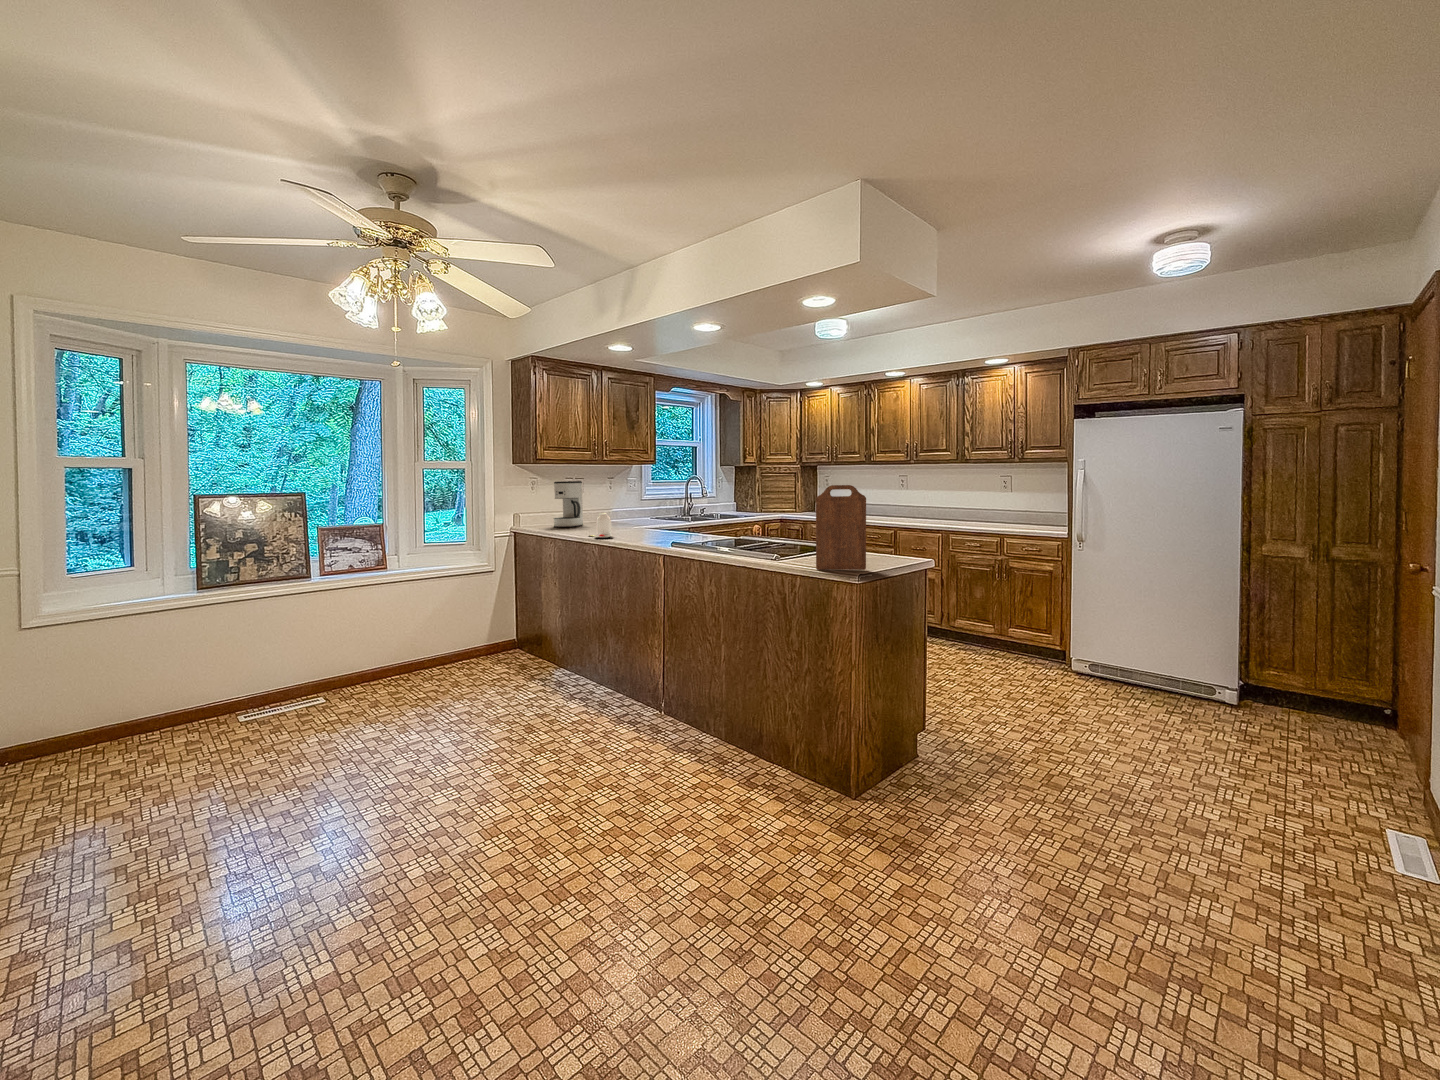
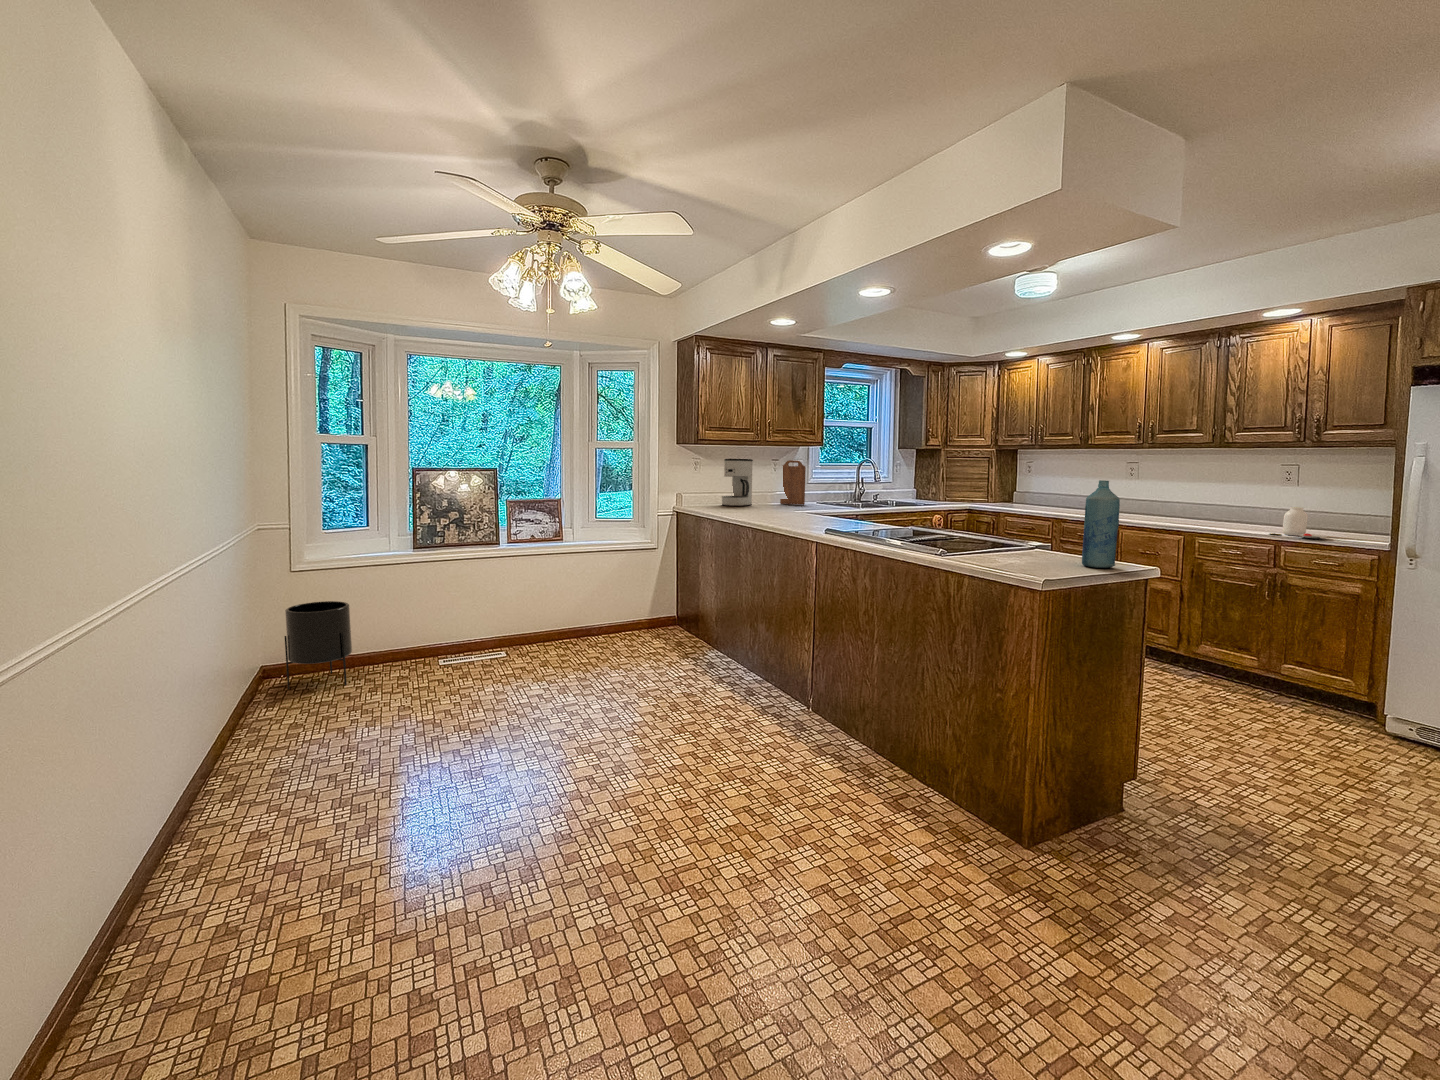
cutting board: present [816,485,866,570] -> present [780,460,806,505]
bottle: none [876,496,900,566] -> present [1082,480,1120,568]
jar: present [593,513,613,538] -> present [1270,507,1328,538]
planter: none [34,664,132,776] -> present [285,601,352,689]

